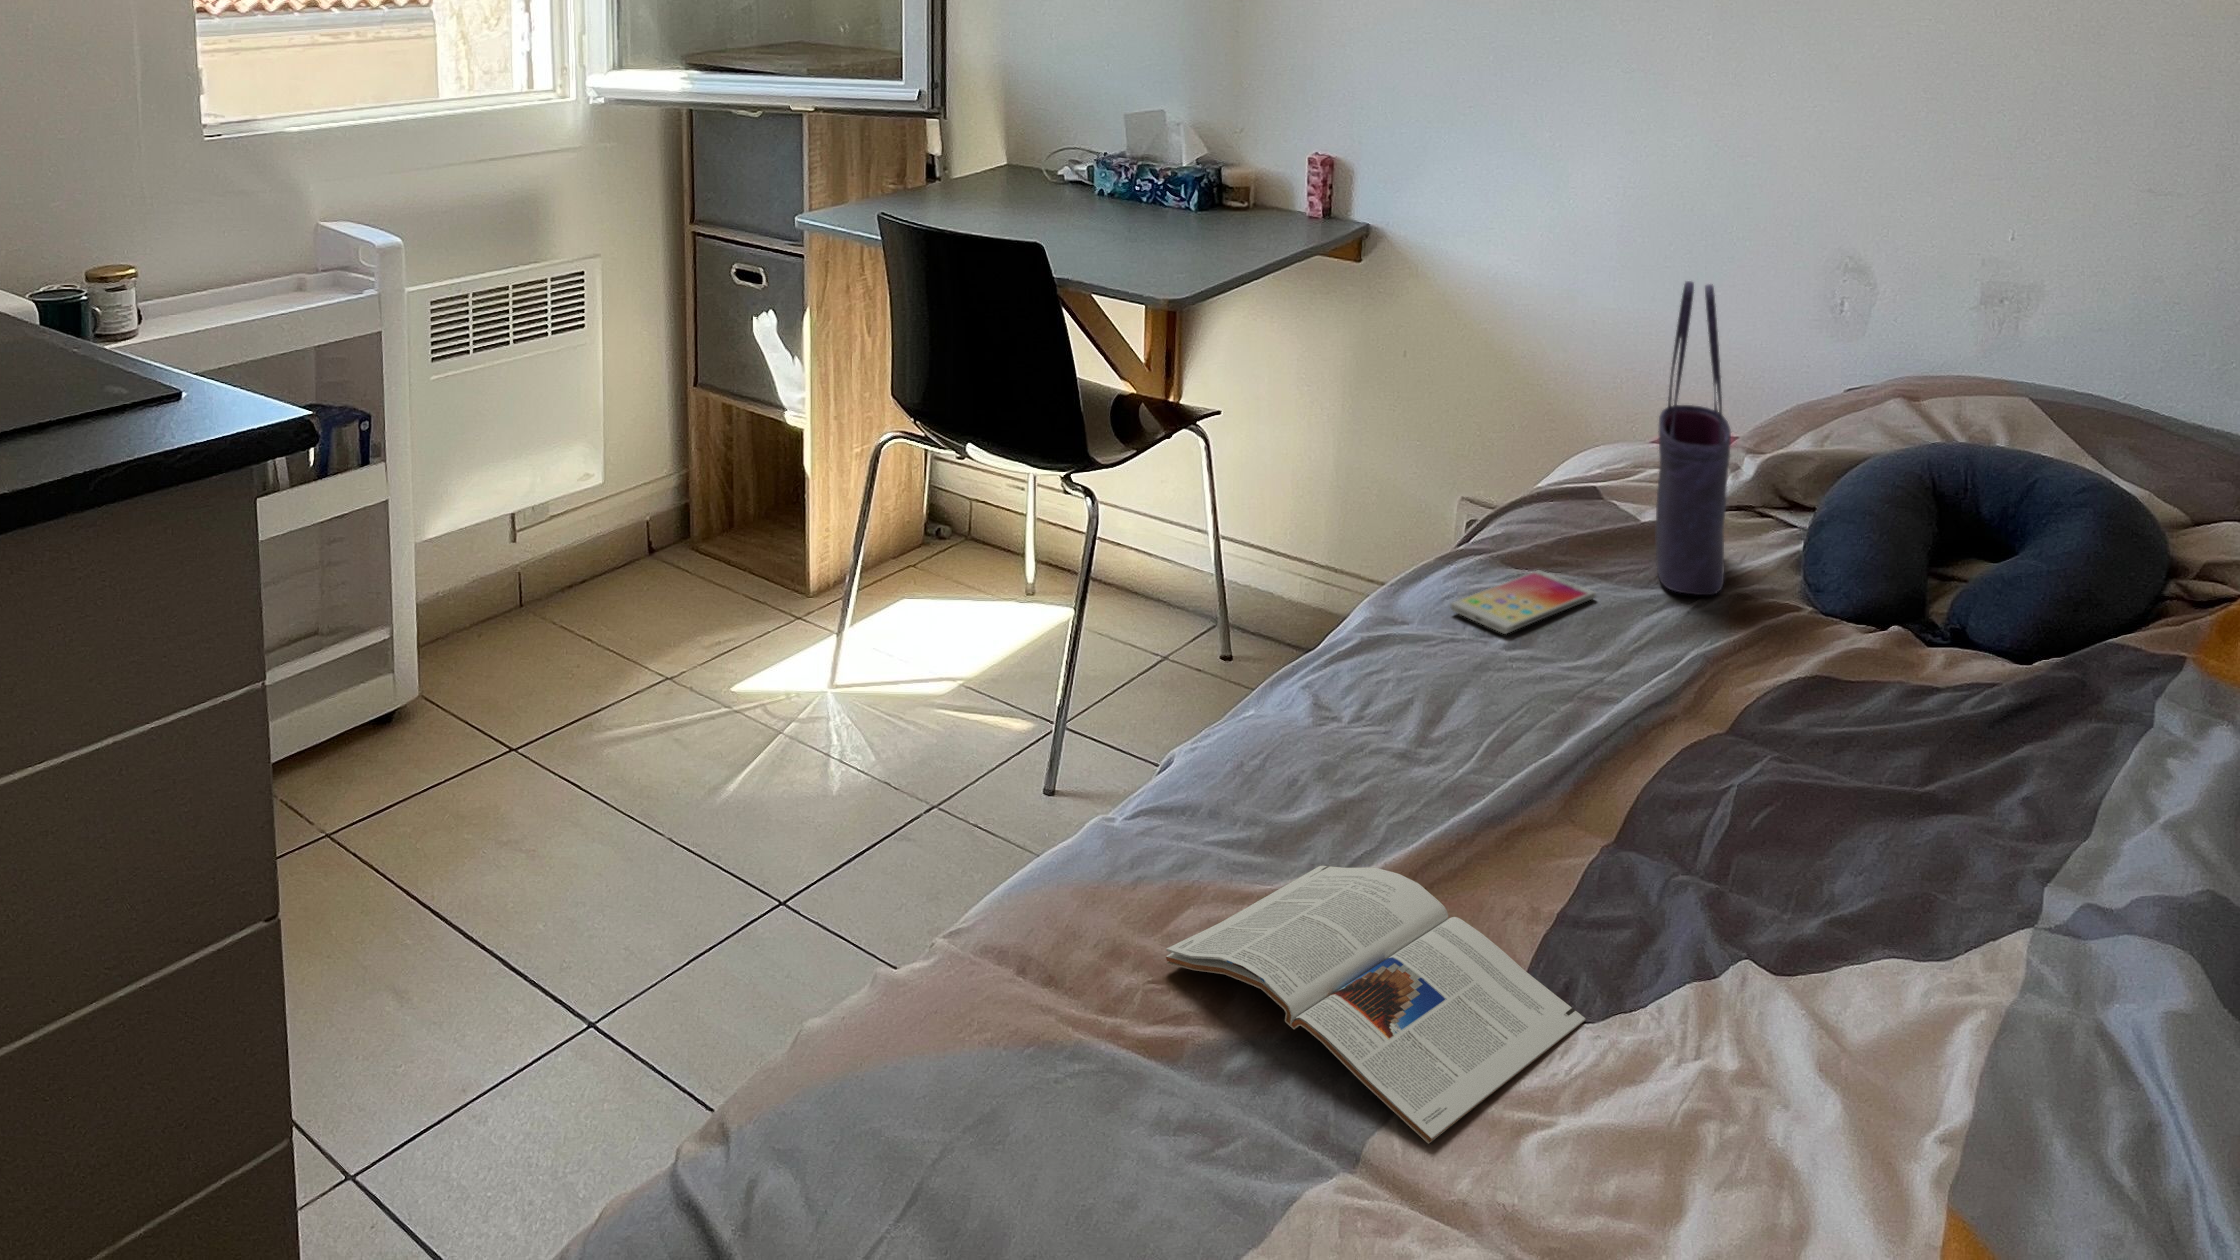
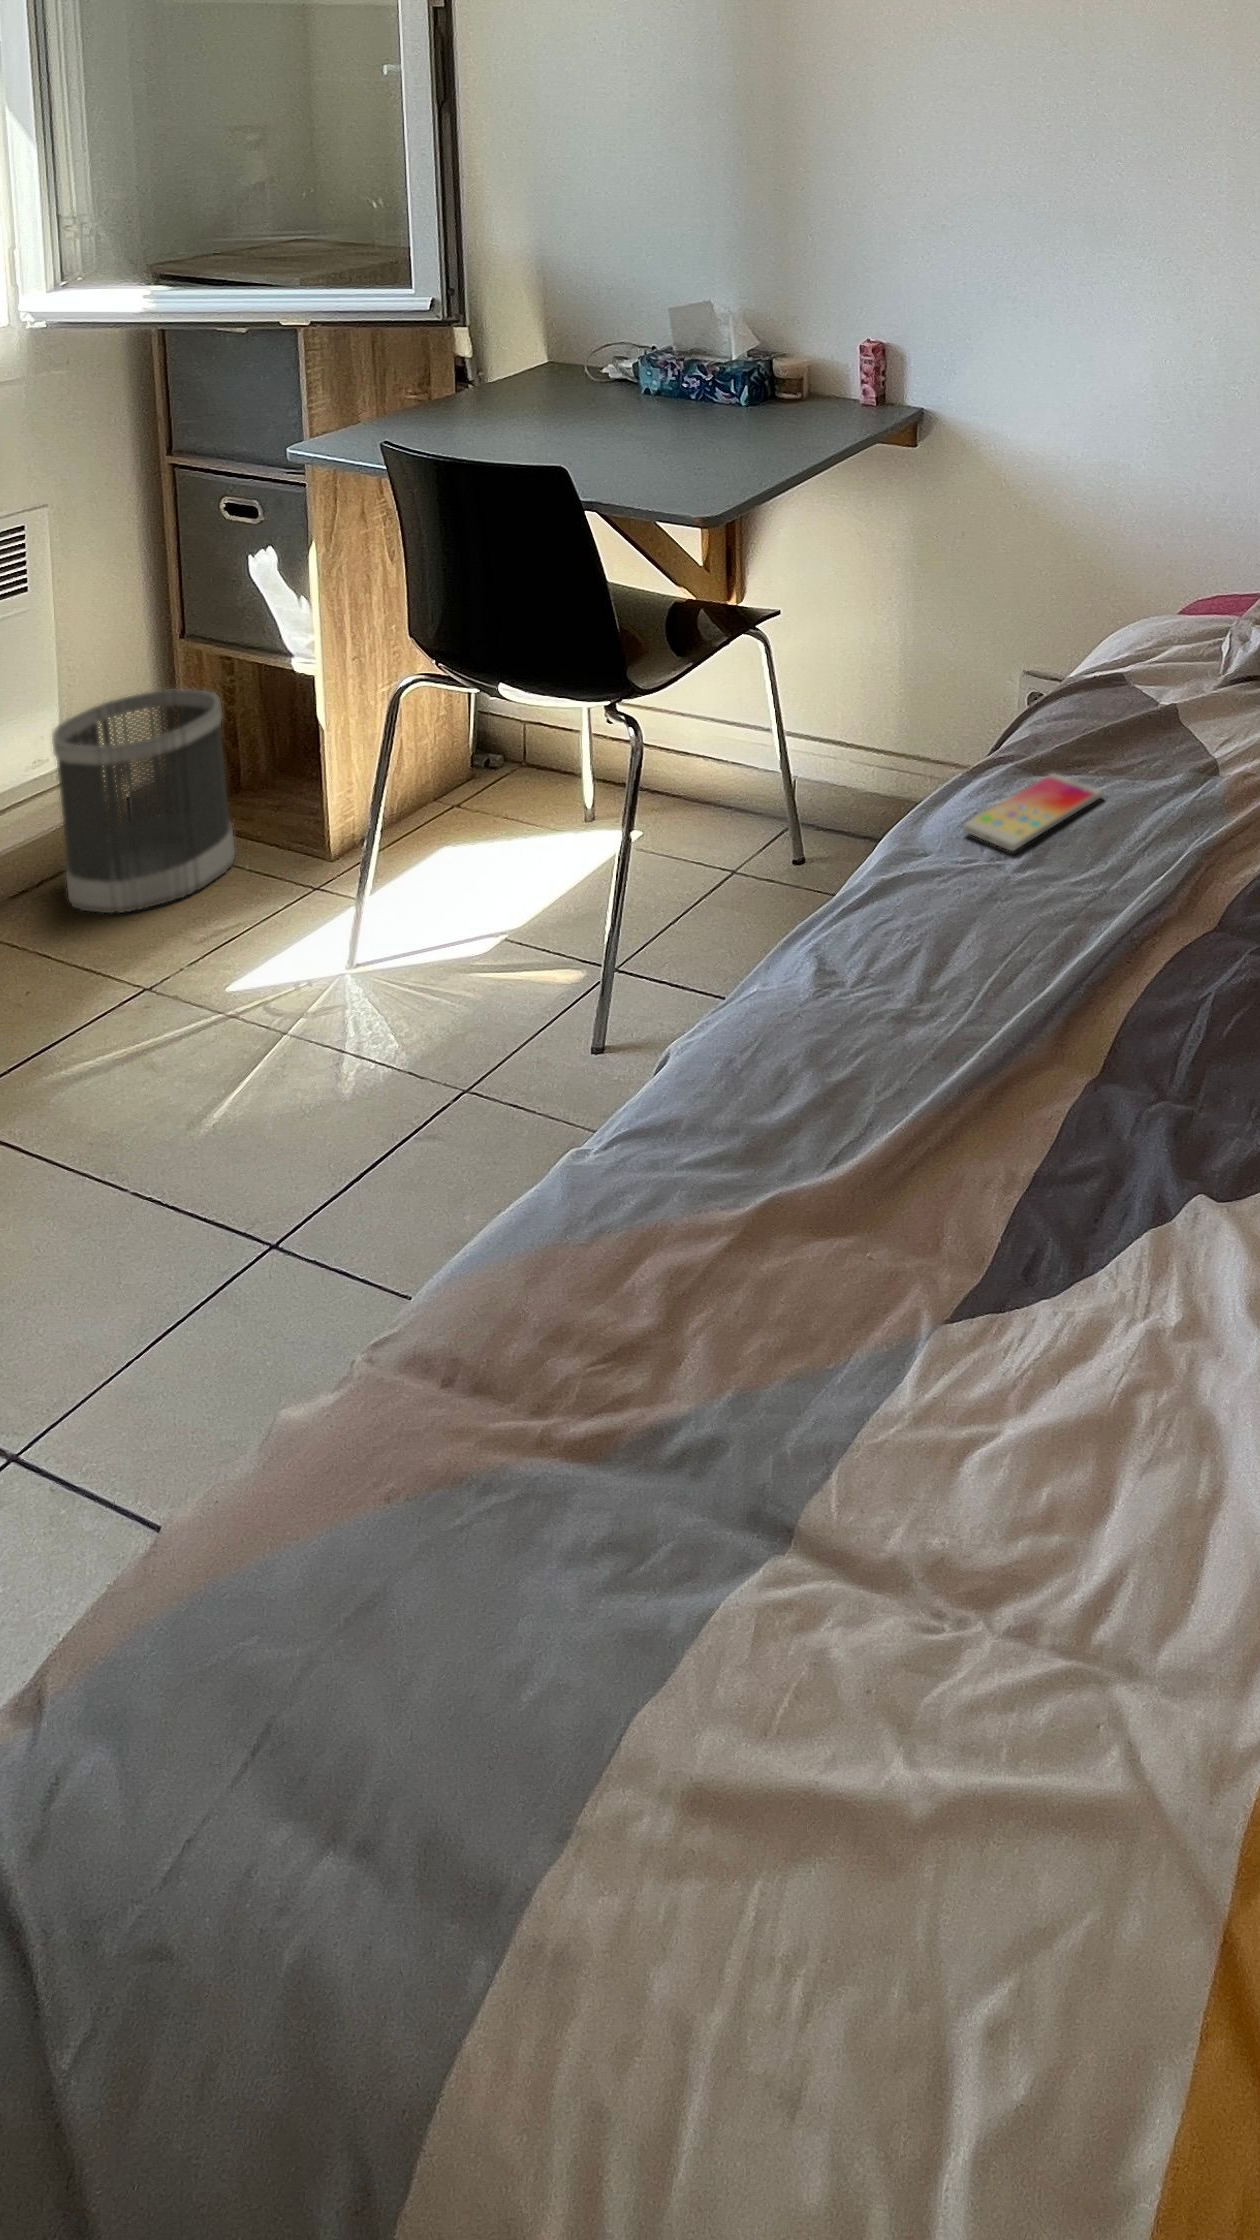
tote bag: present [1656,281,1731,595] -> none [1157,477,1223,780]
wastebasket: none [595,429,732,617] -> present [52,689,235,914]
magazine: present [1166,866,1586,1144] -> none [606,1167,1043,1503]

